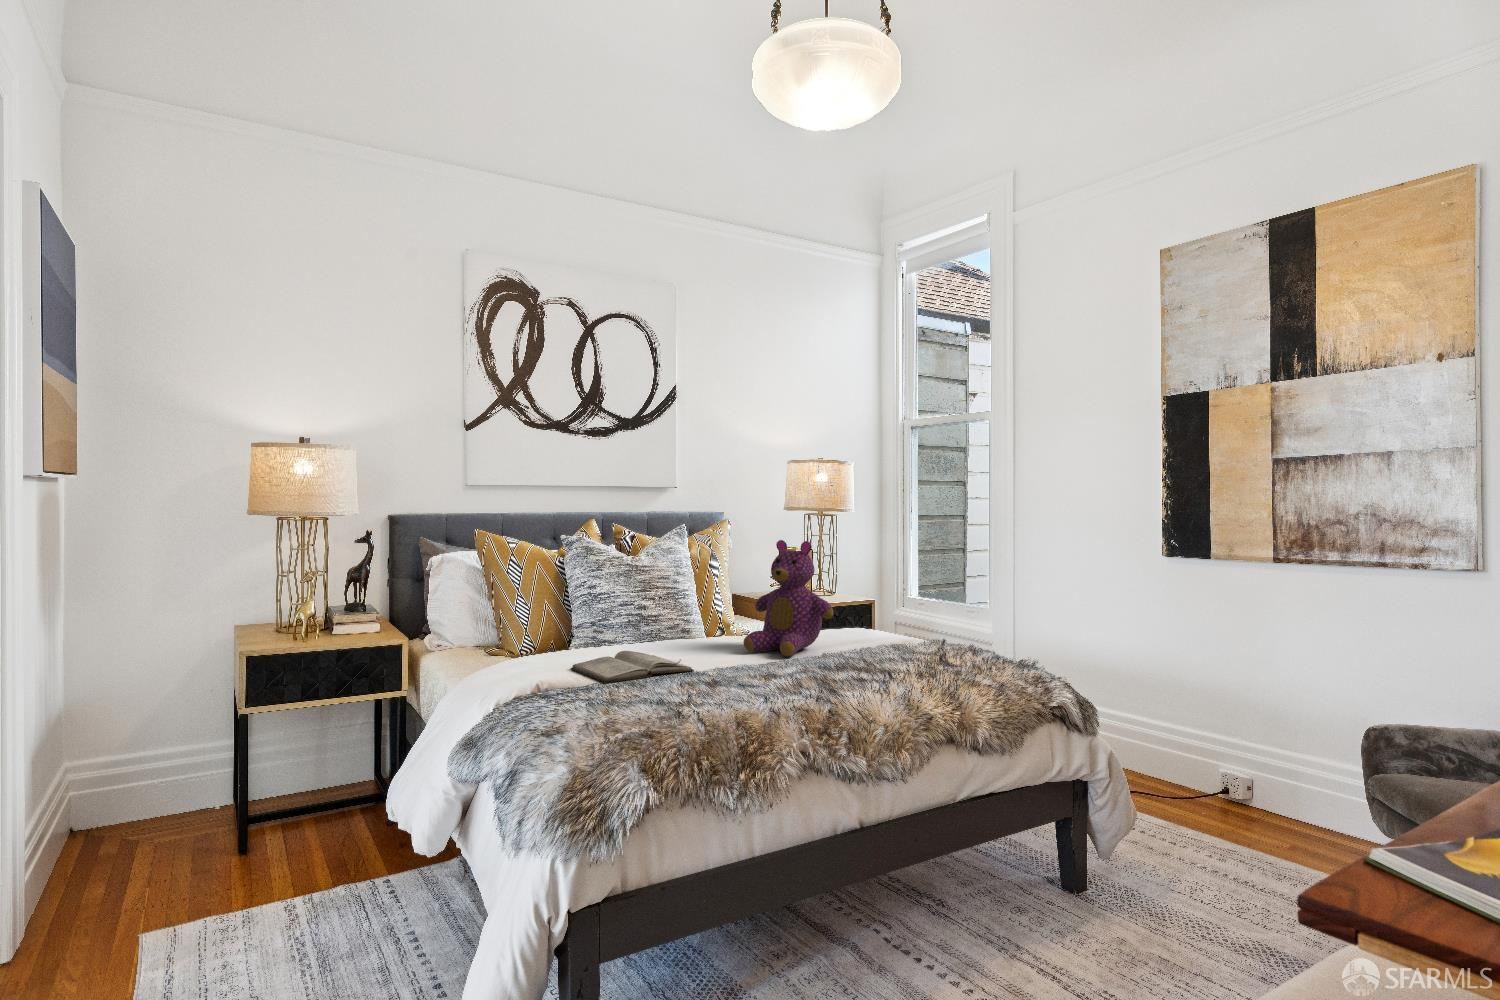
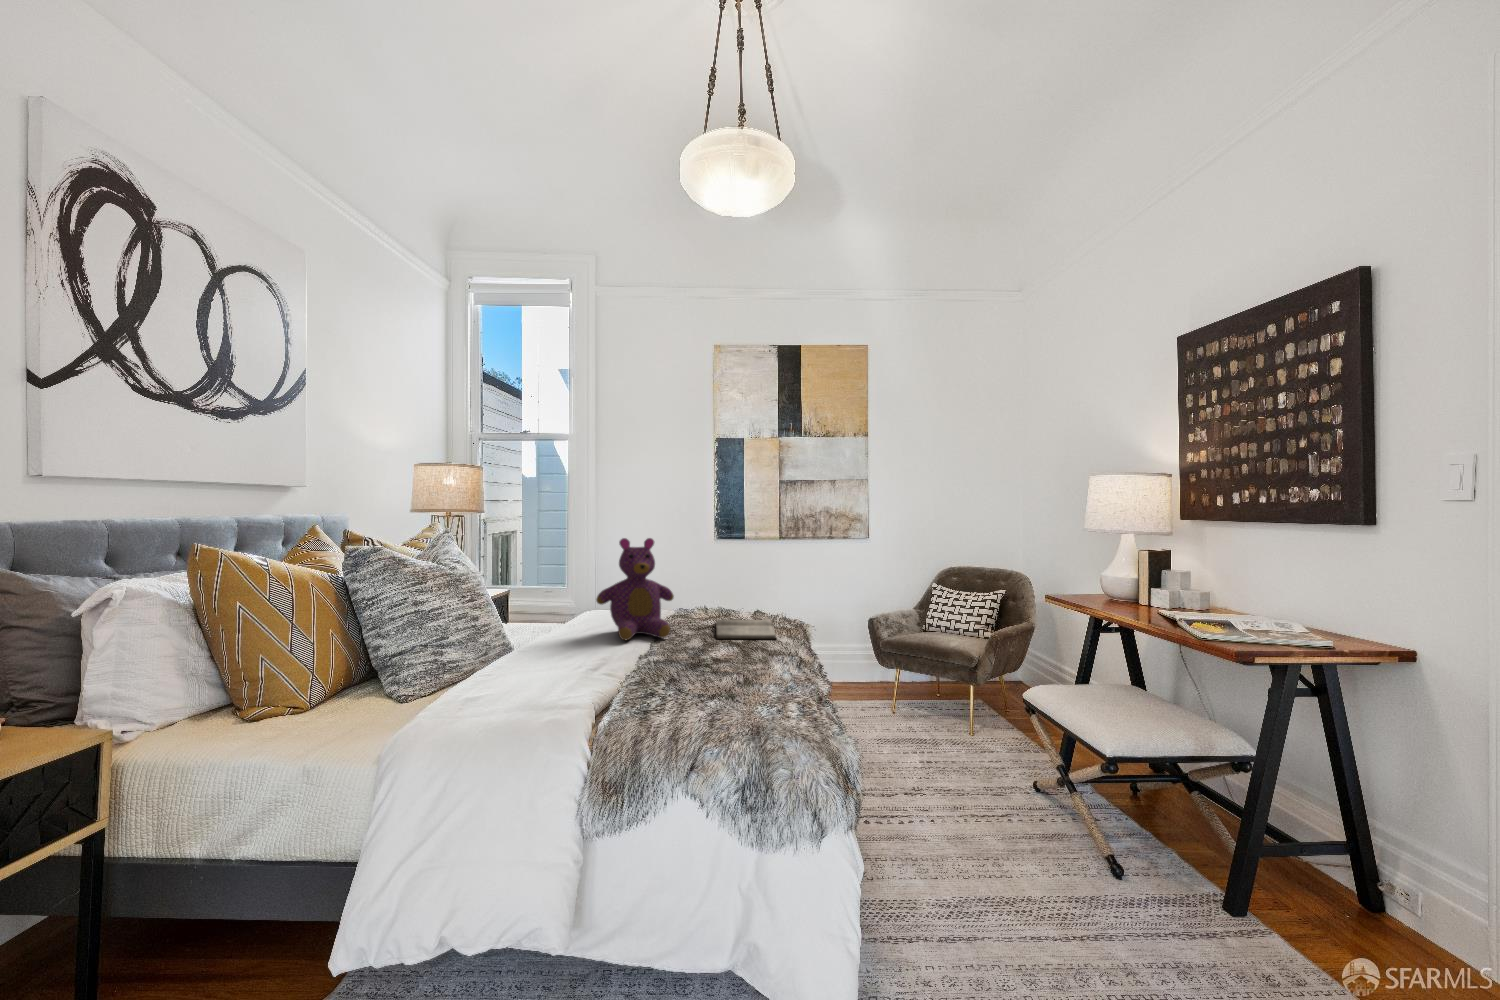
diary: present [570,651,694,683] -> present [716,618,776,639]

